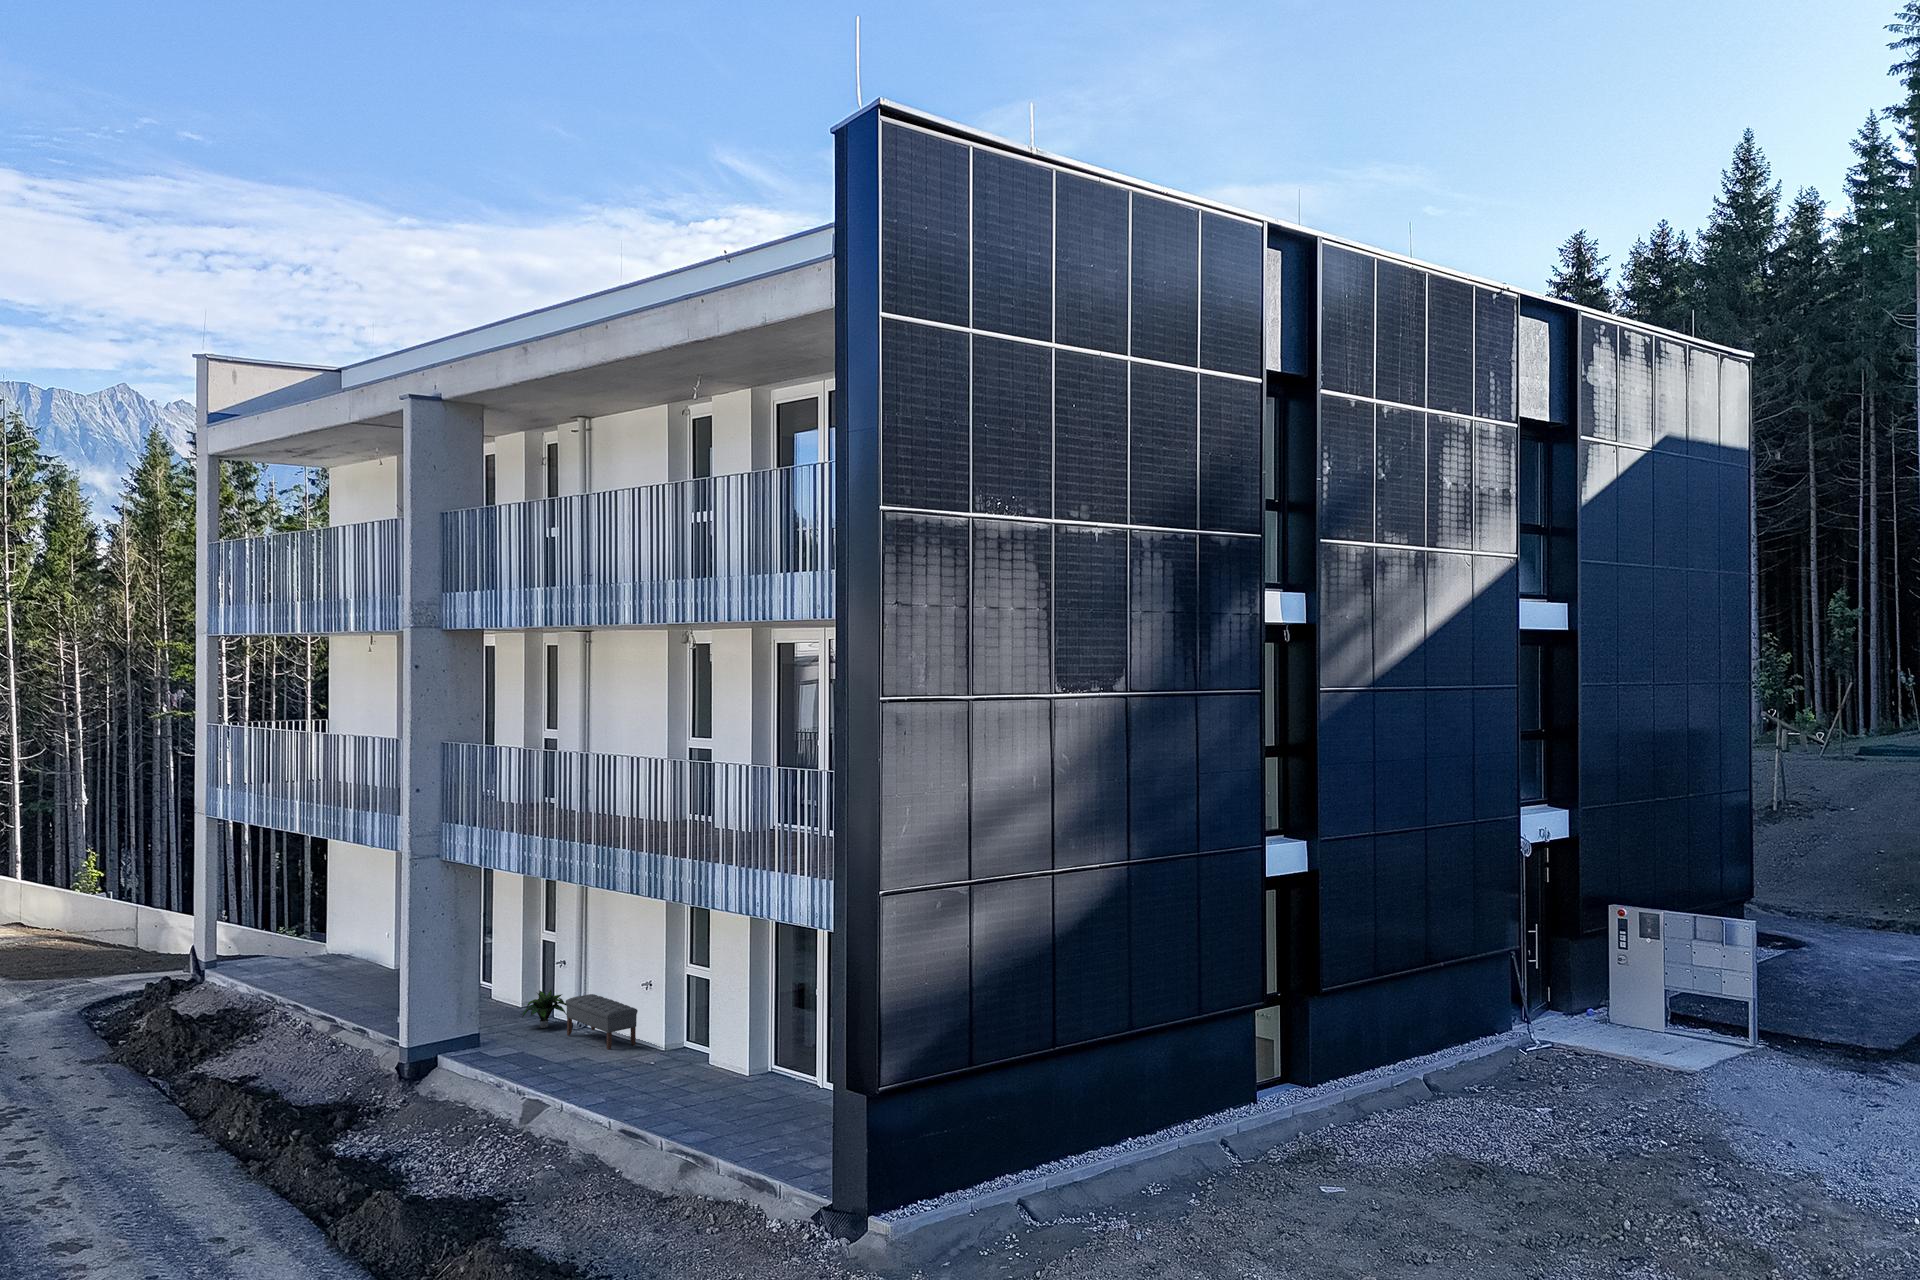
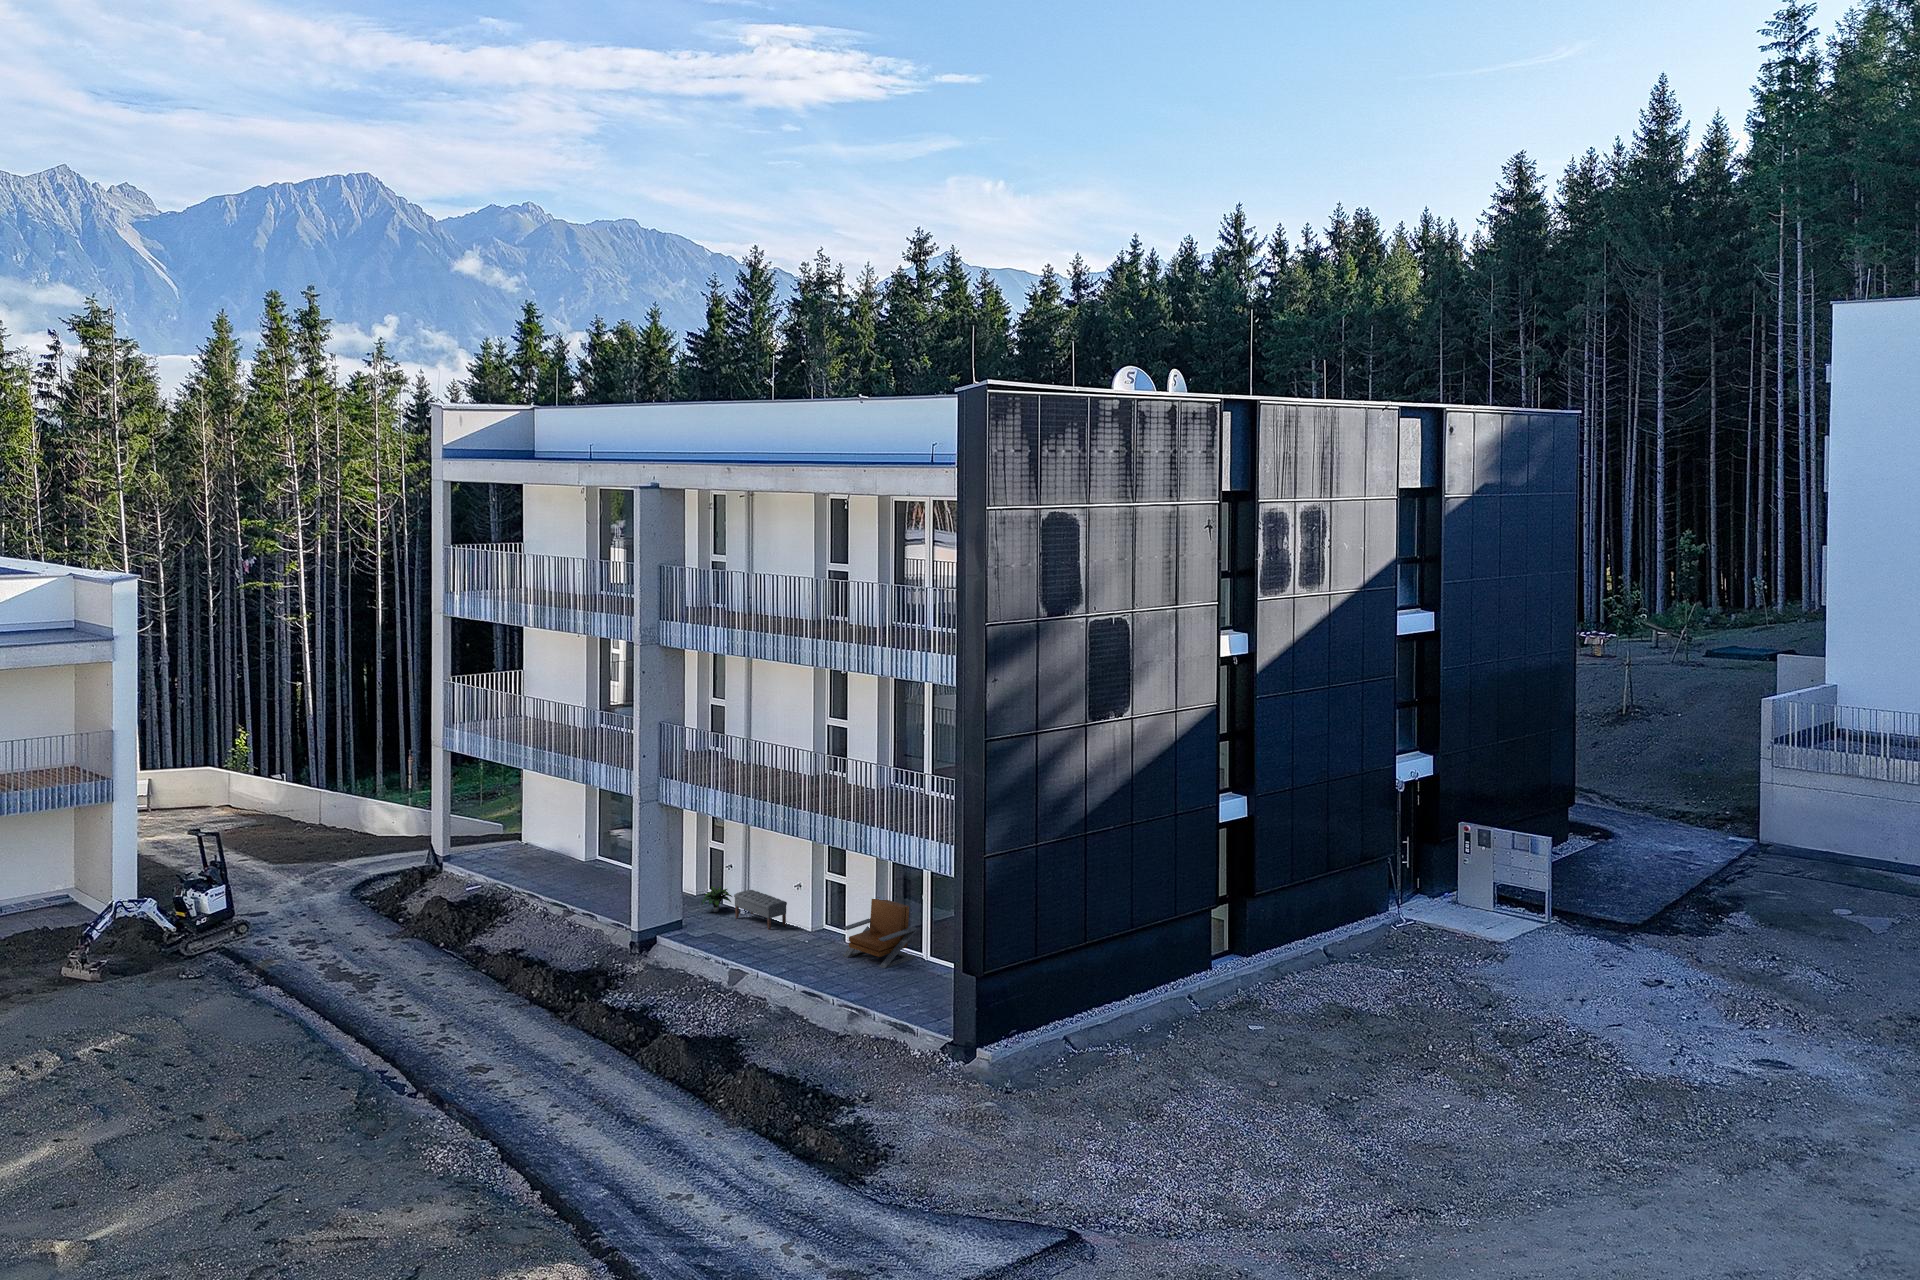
lounge chair: none [701,995,813,1102] -> present [843,899,917,968]

